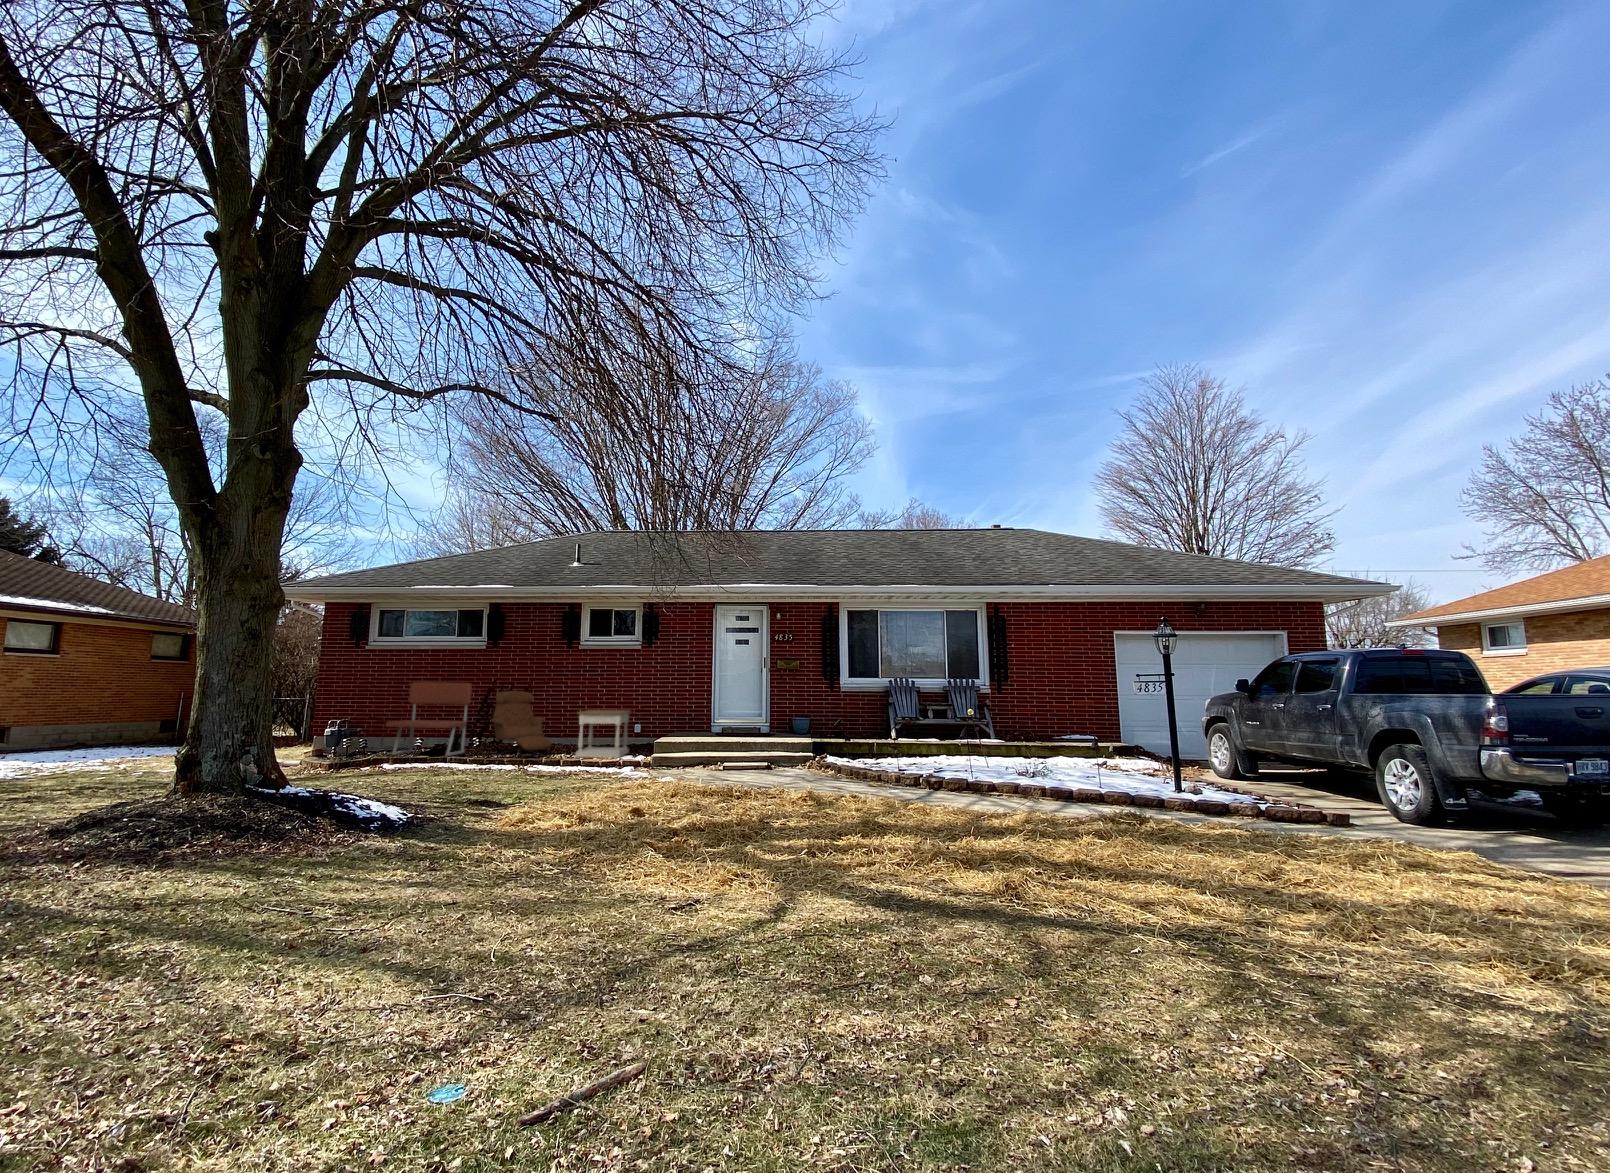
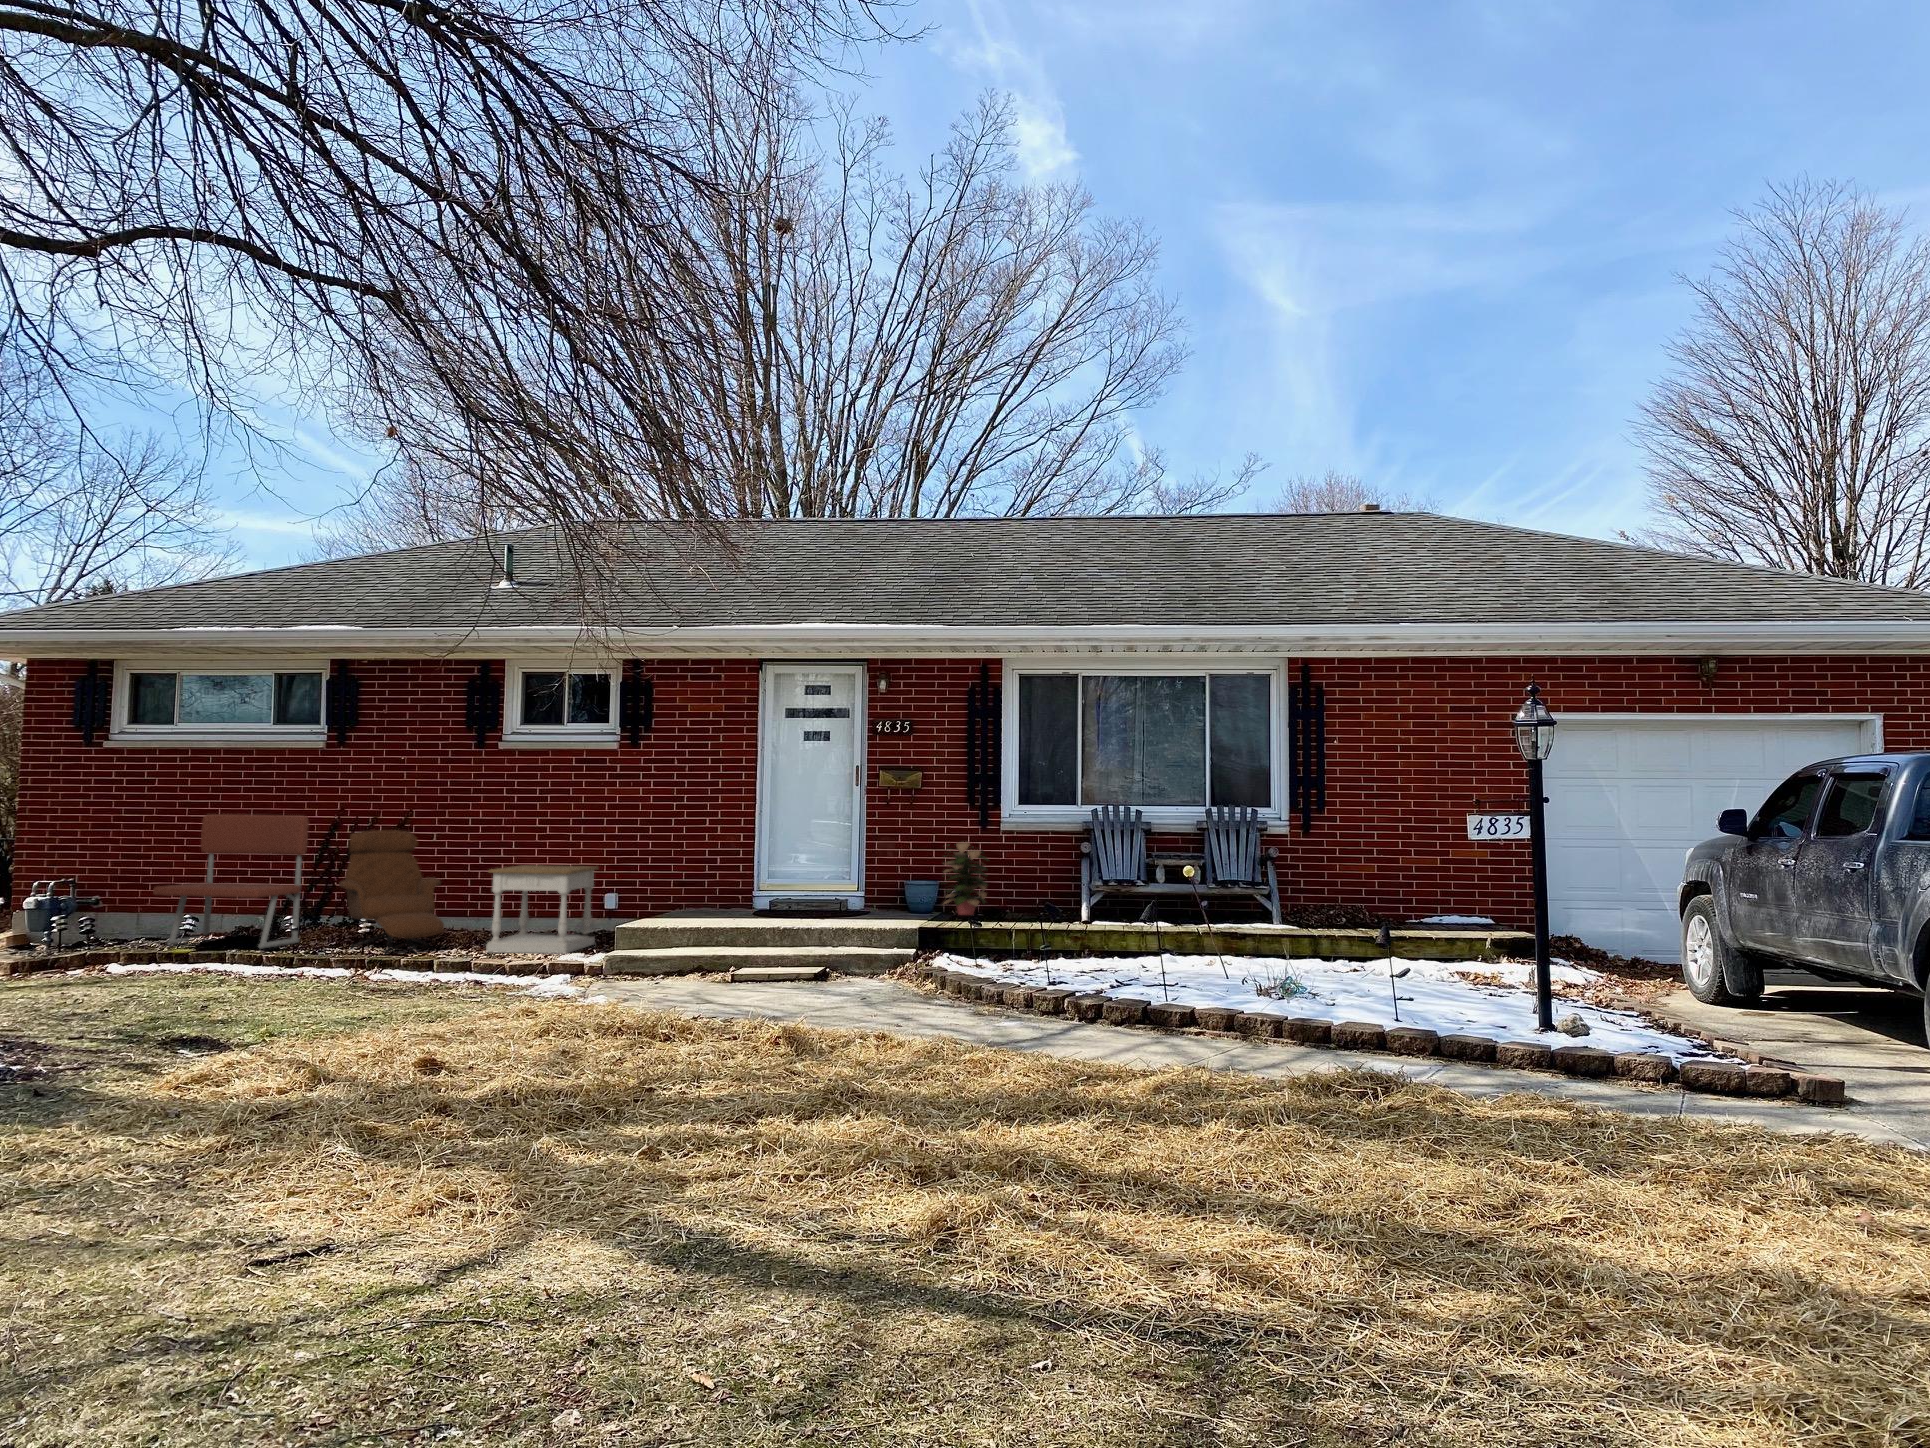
decorative plant: none [817,698,843,736] -> present [944,842,988,915]

